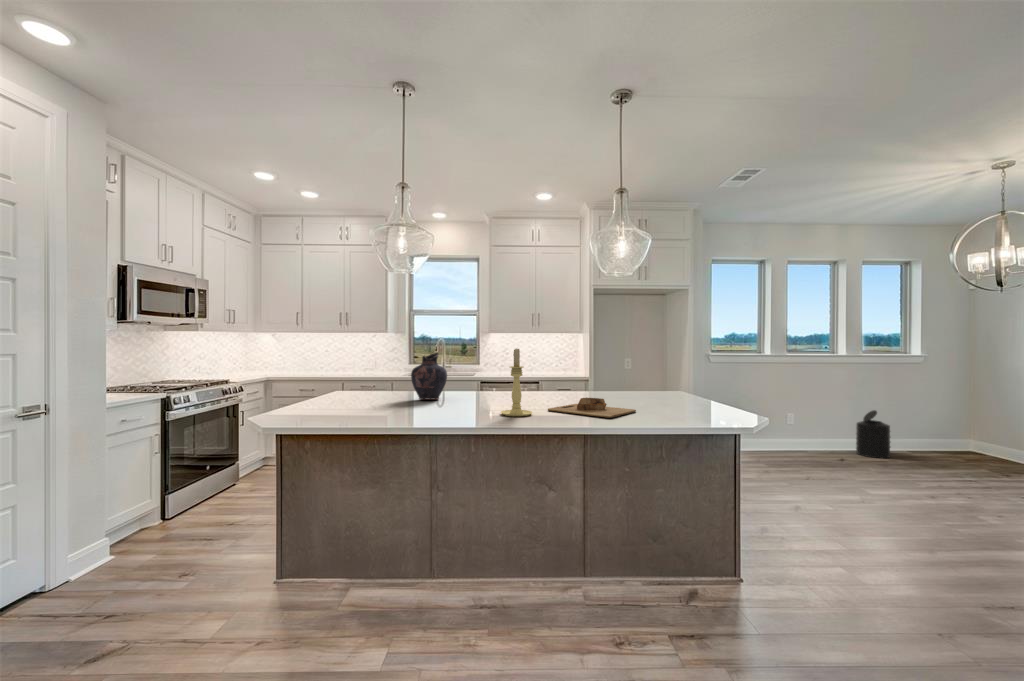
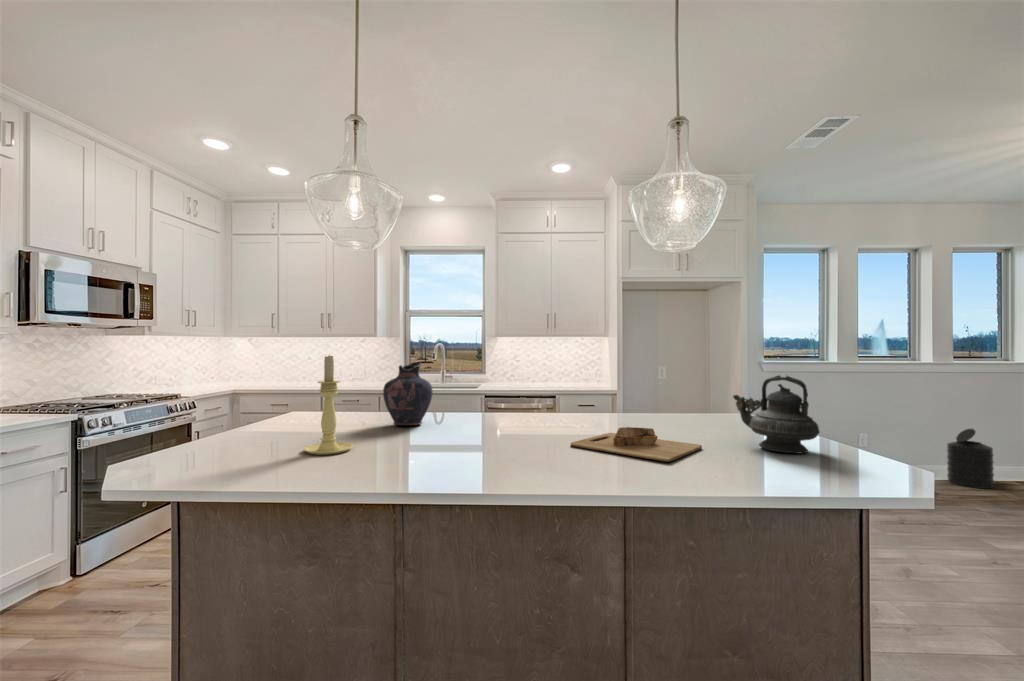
candle holder: present [501,349,532,416] -> present [303,355,353,455]
teapot: none [659,363,712,414] -> present [733,375,820,453]

